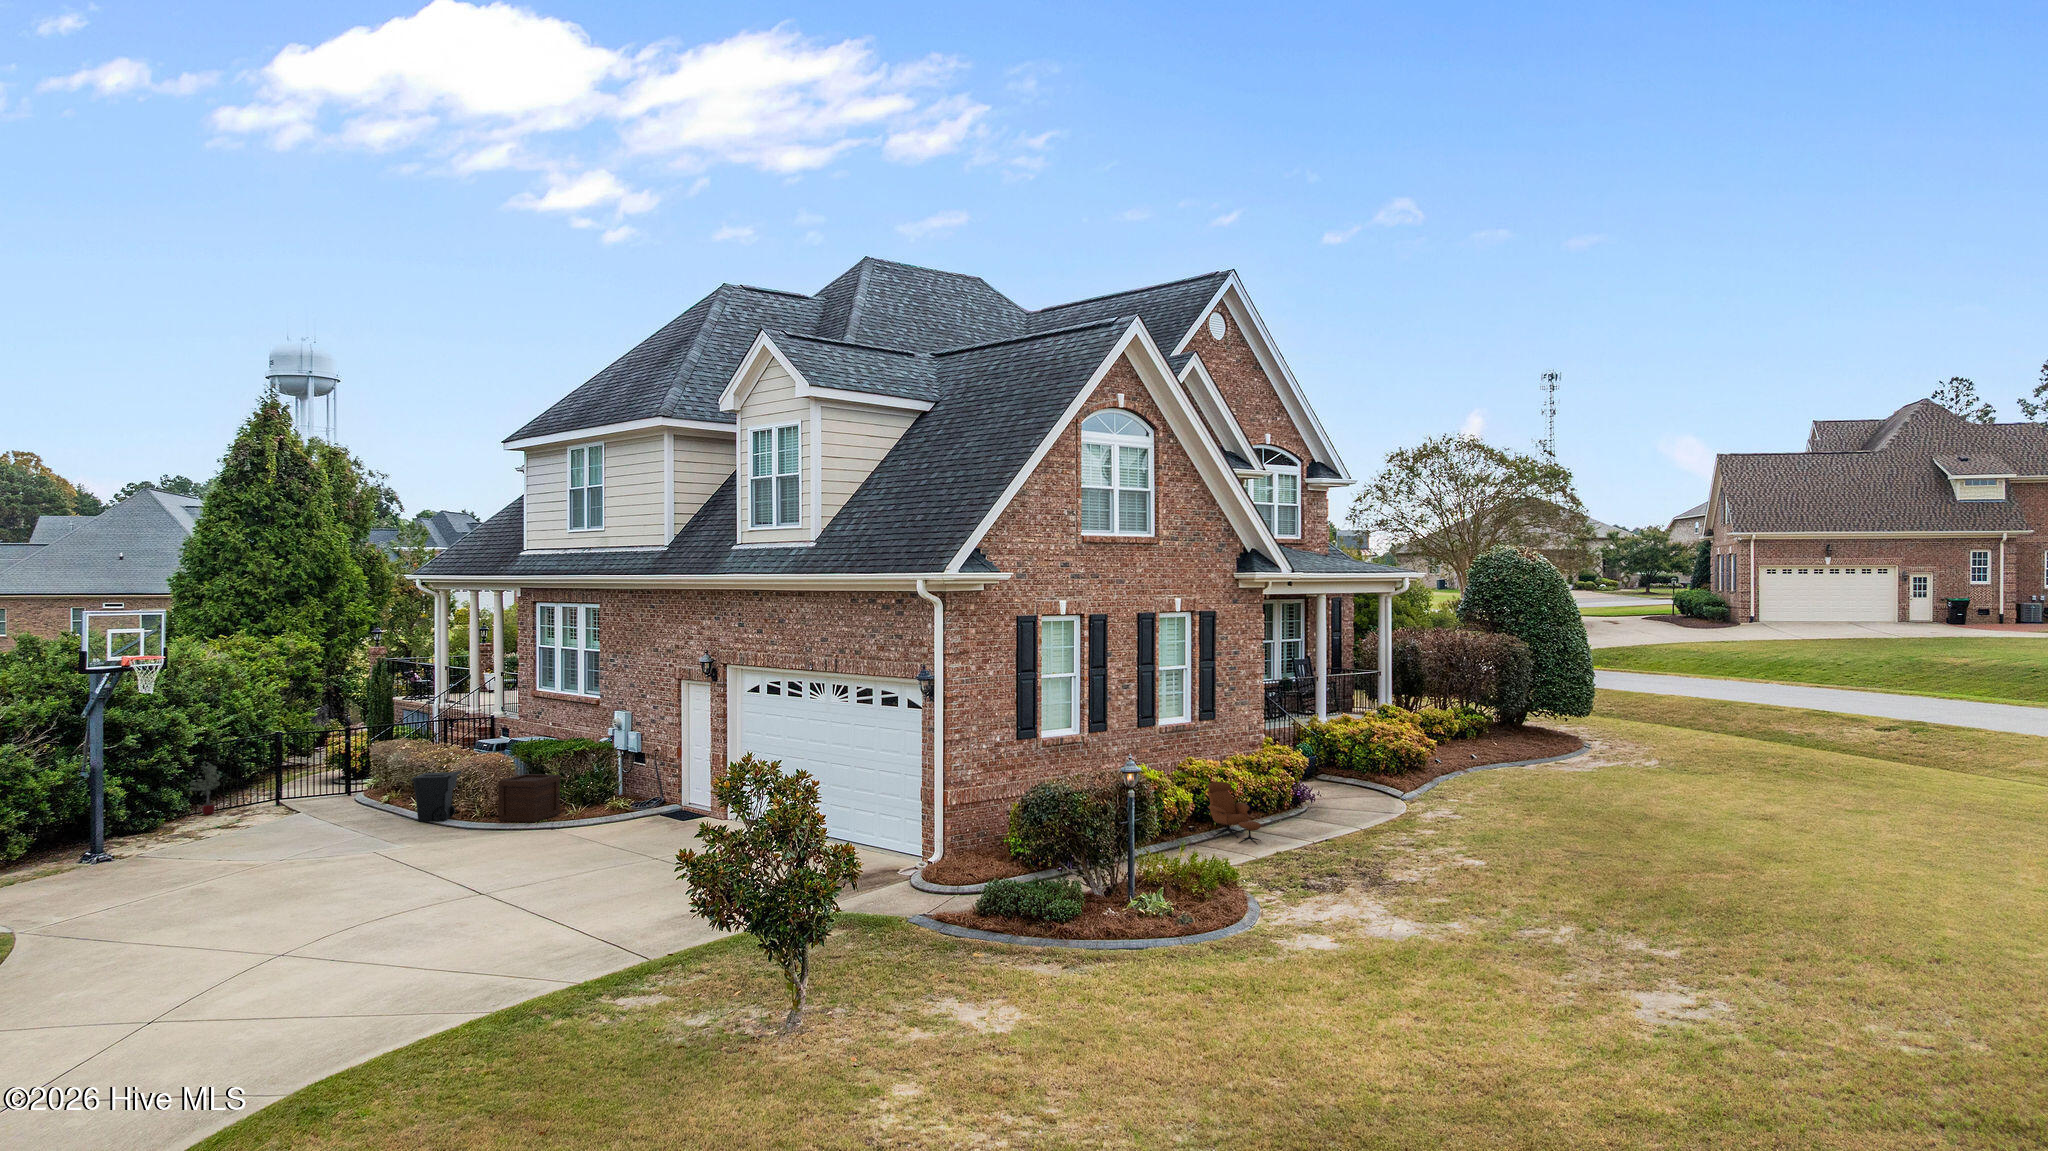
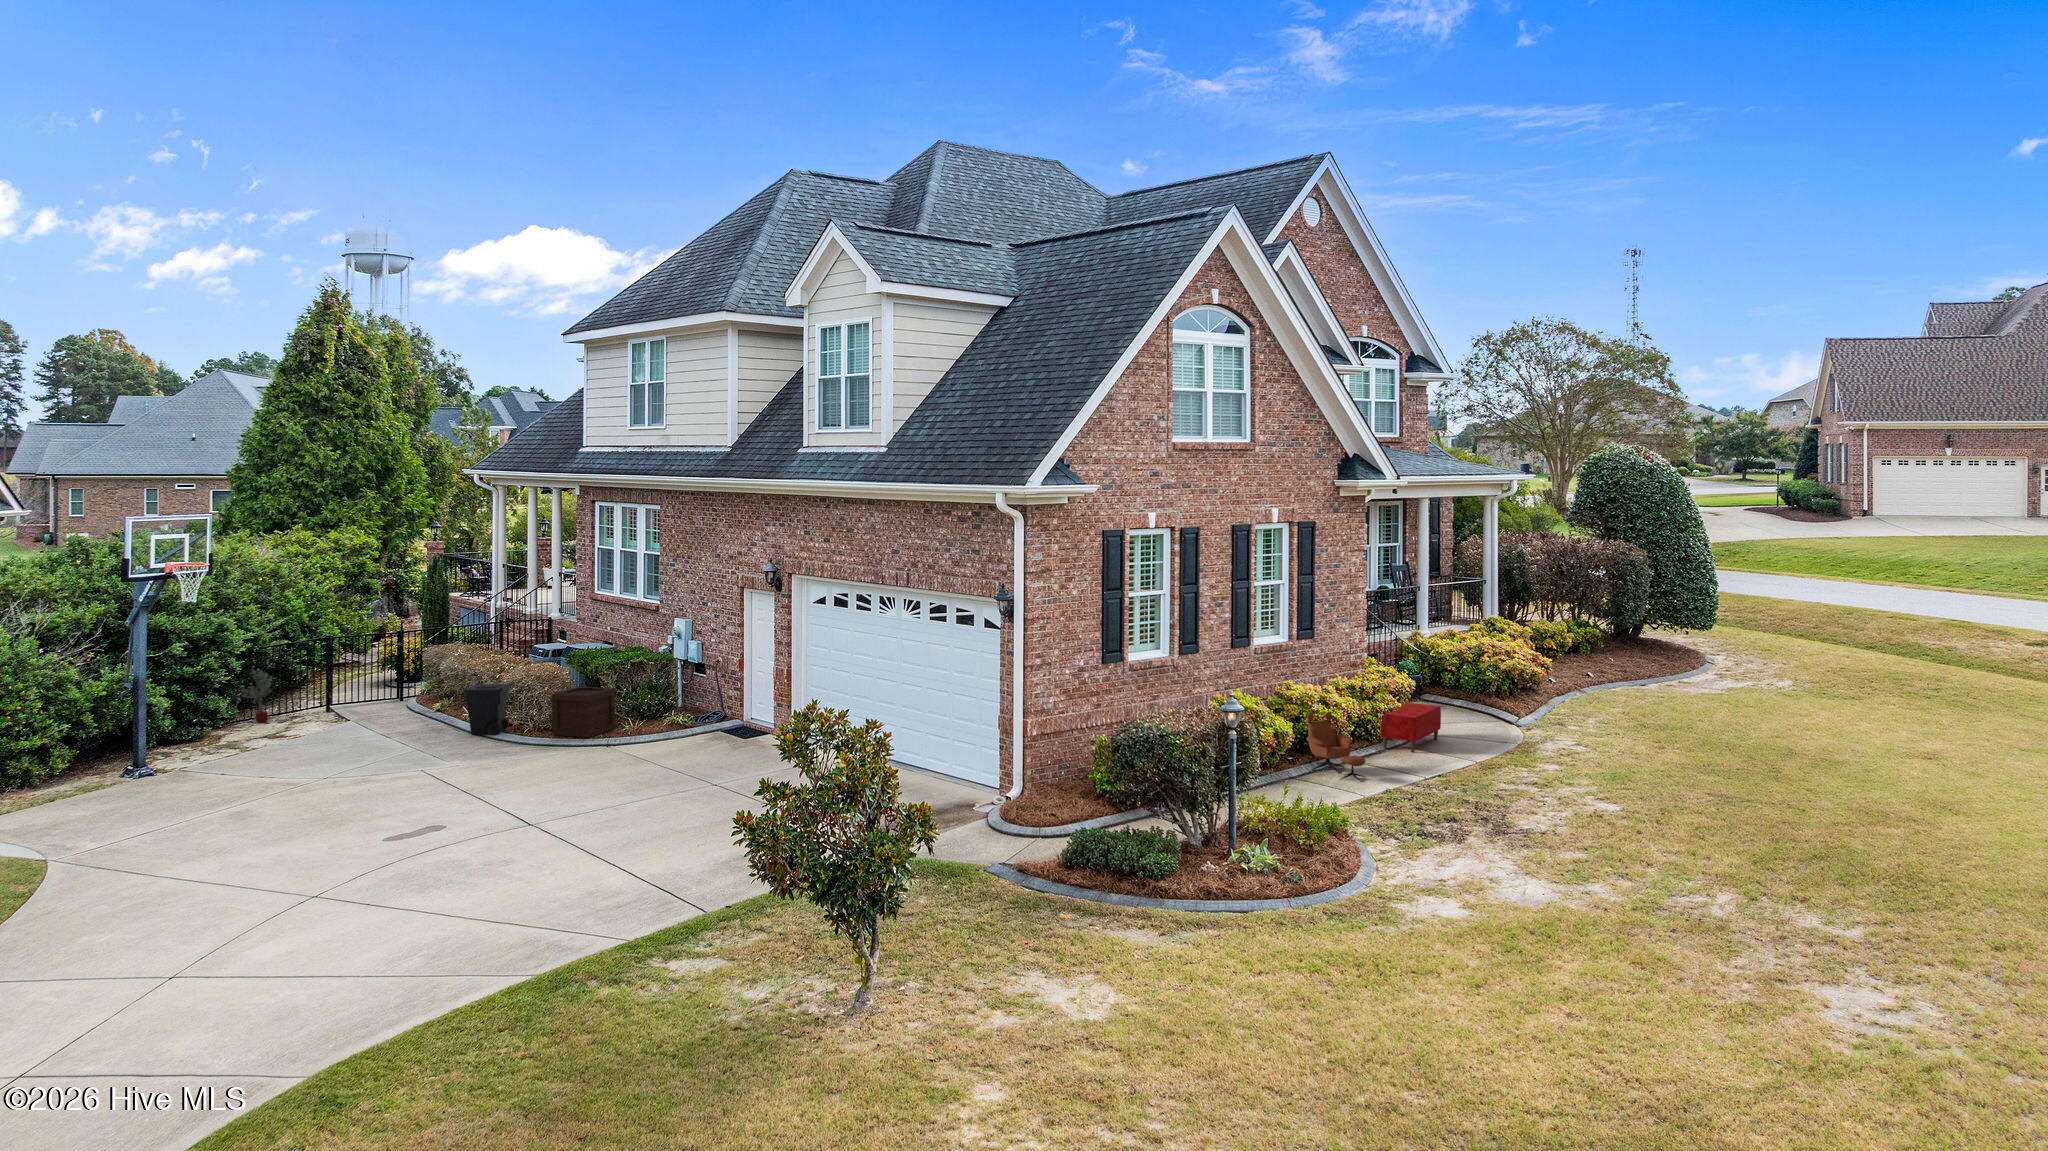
bench: none [1277,776,1333,820] -> present [1380,702,1441,752]

